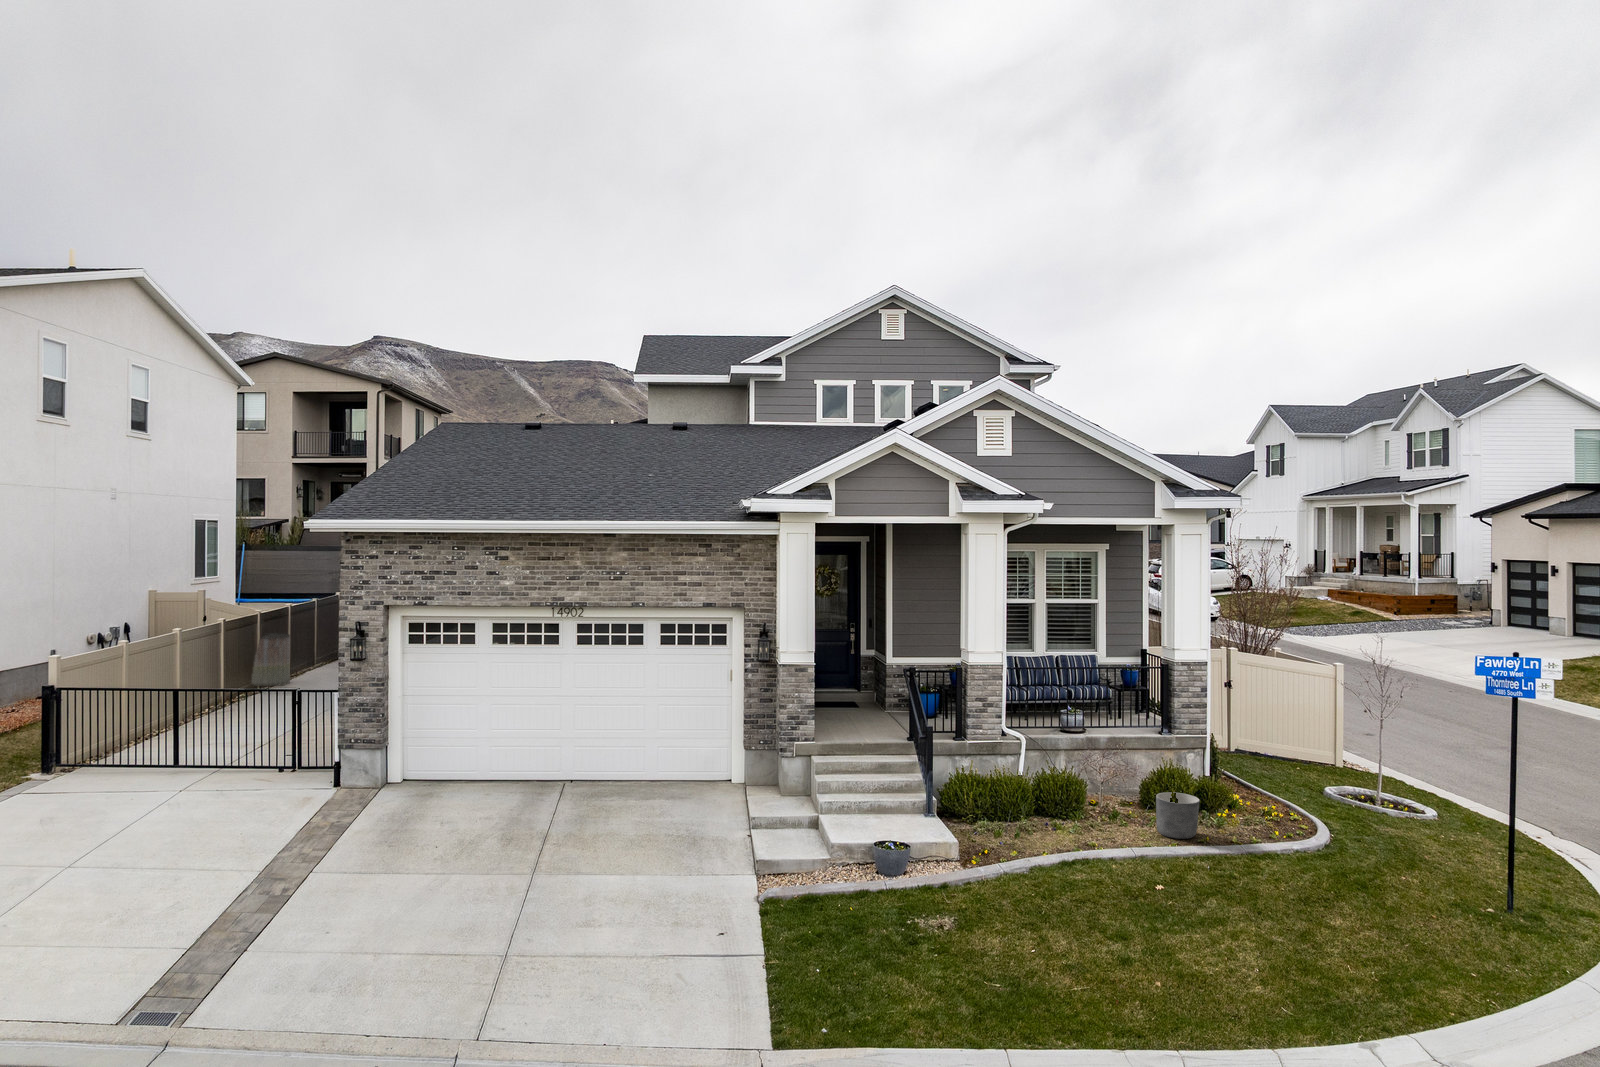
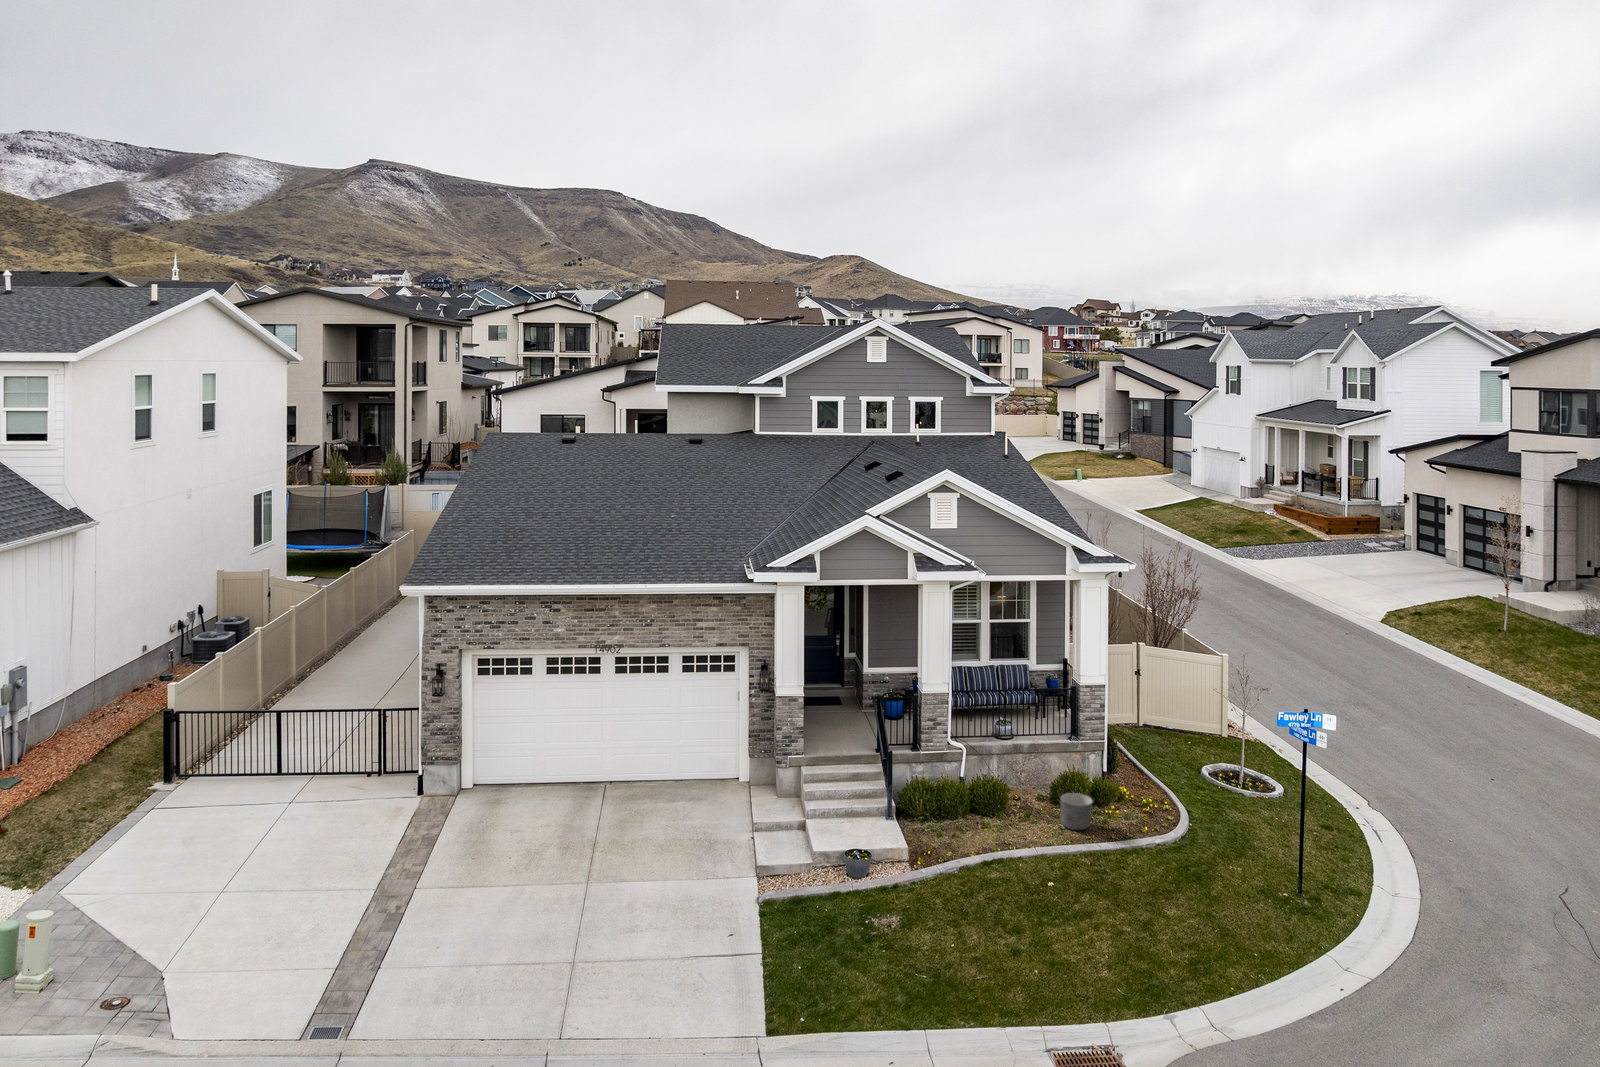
trash can: present [251,633,290,686] -> none [327,613,362,661]

